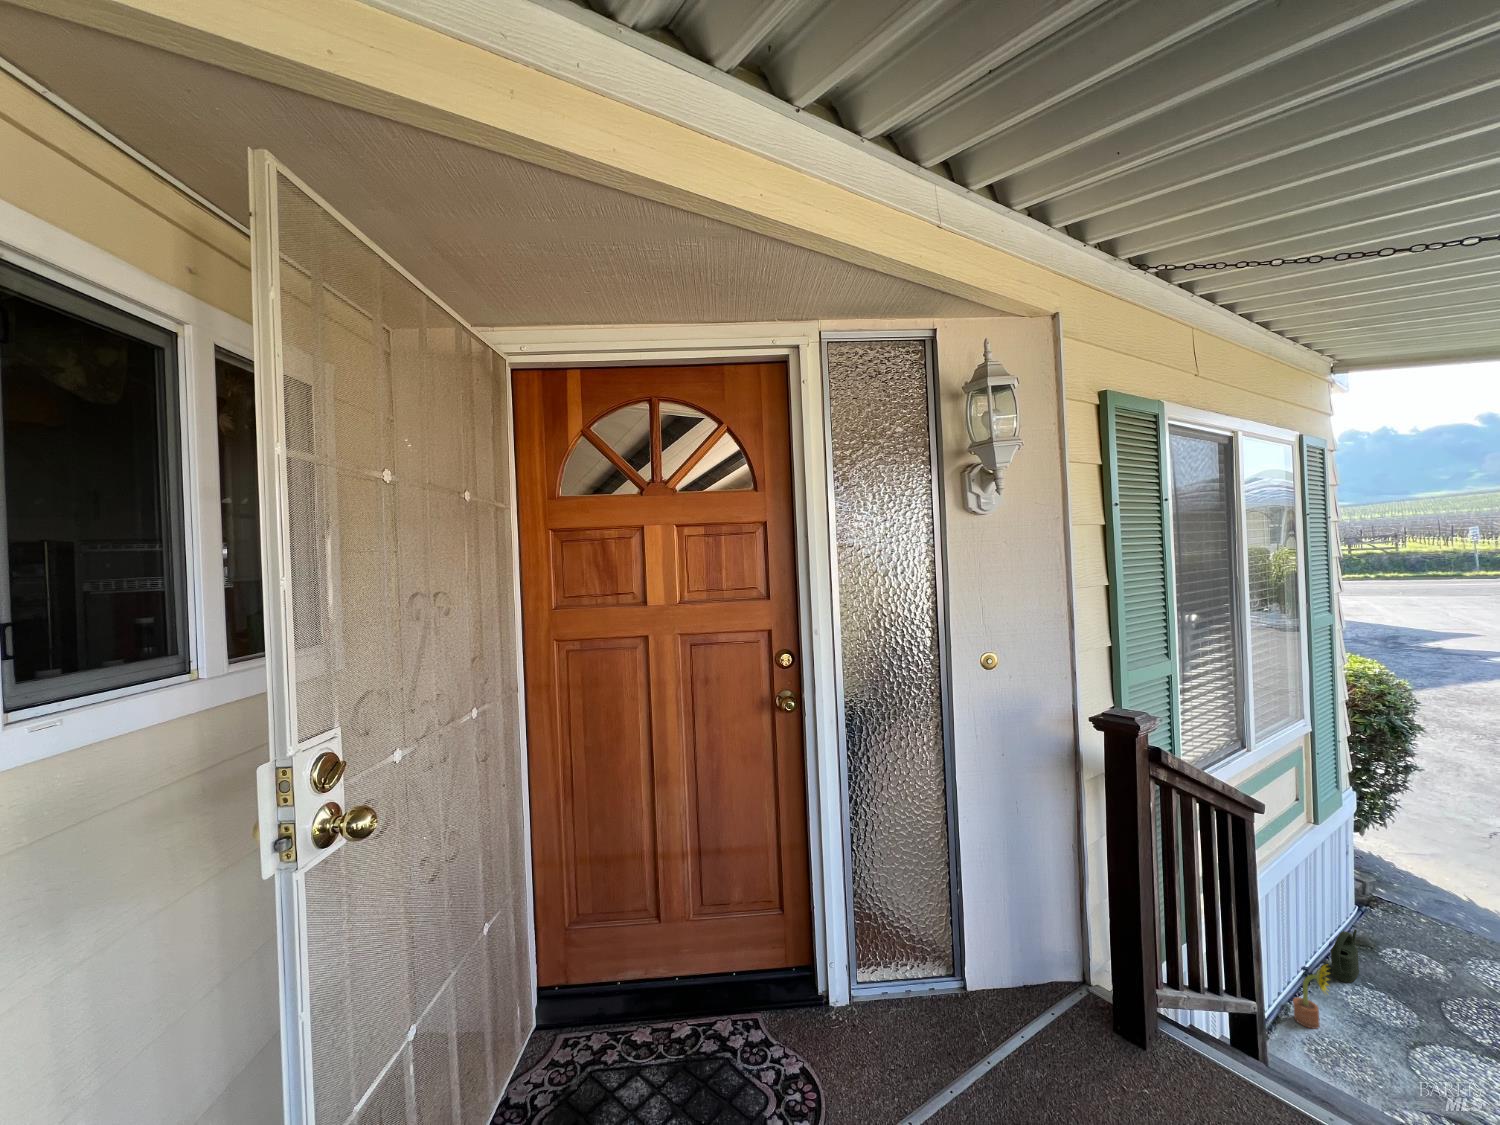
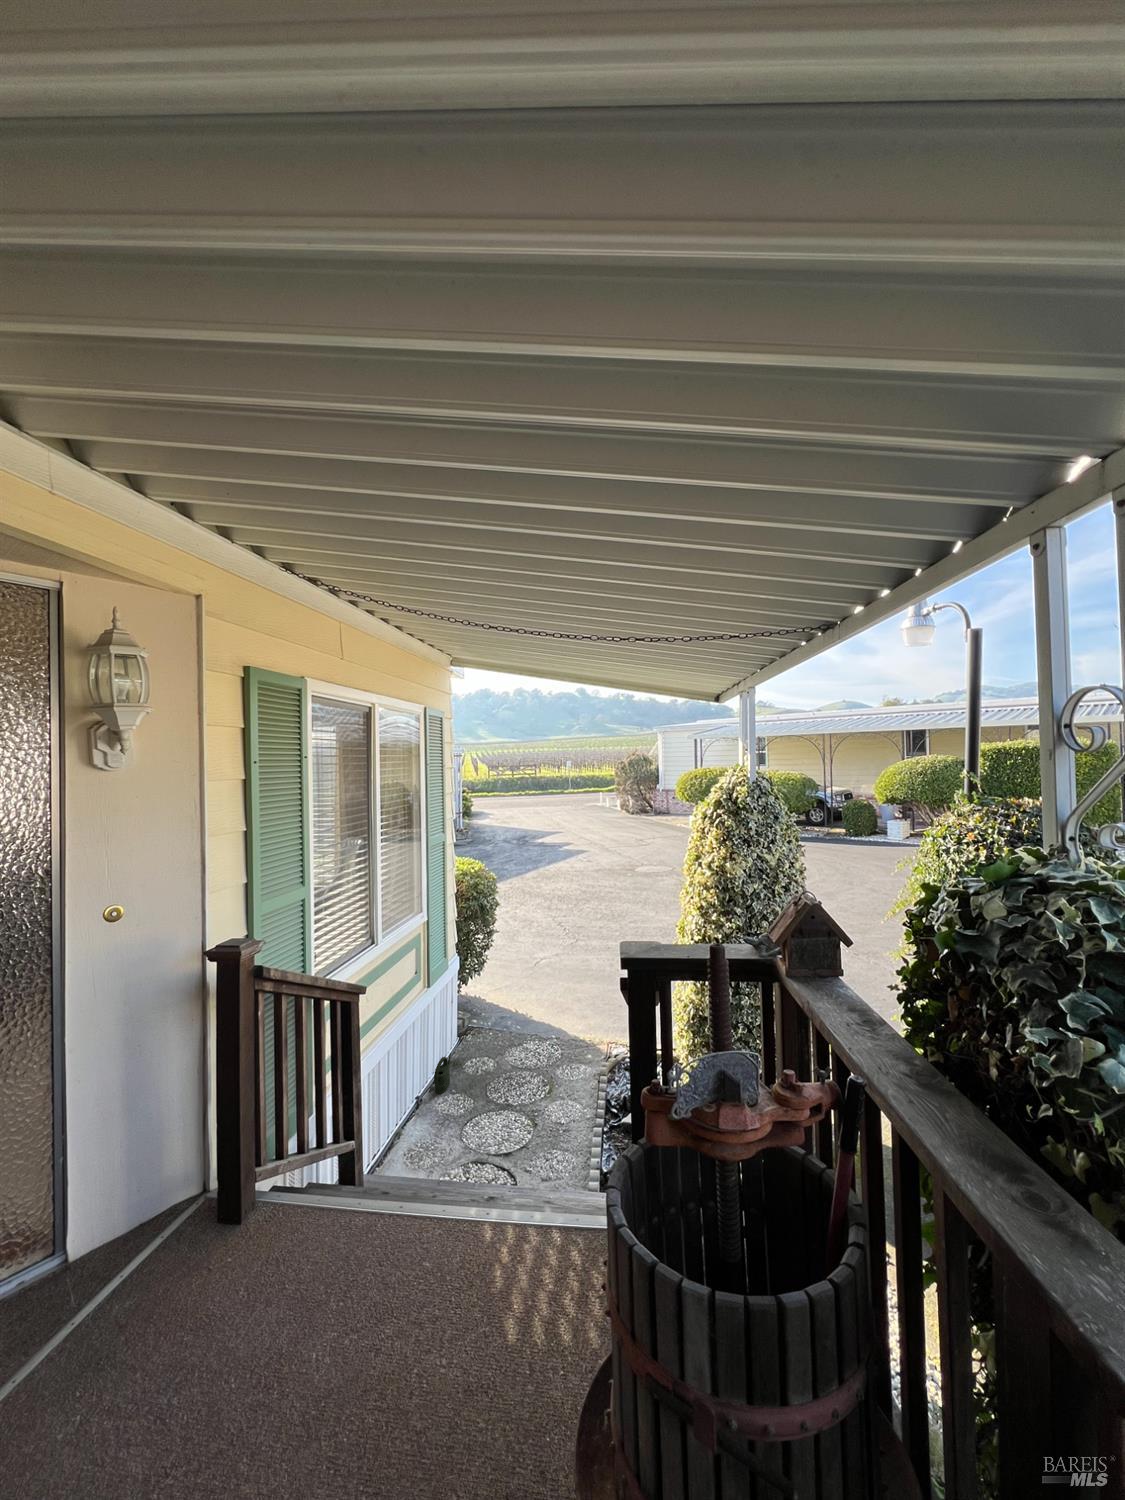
decorative plant: present [1293,964,1330,1029] -> none [404,1085,426,1139]

